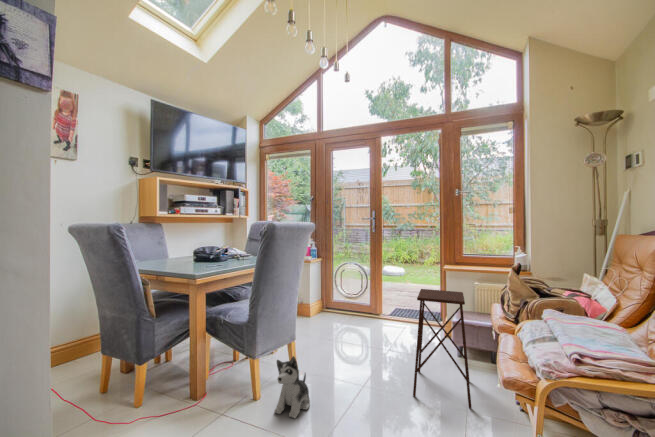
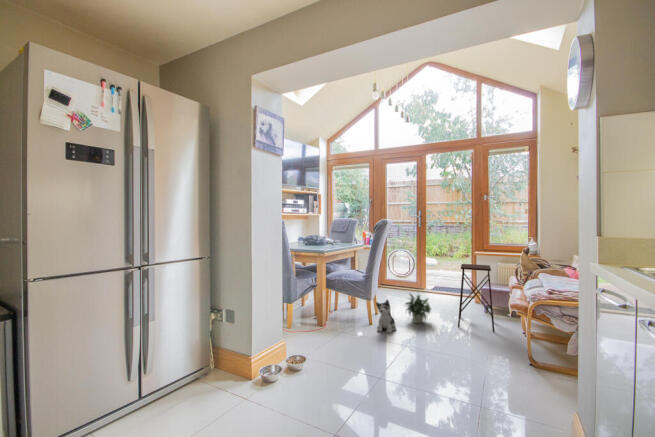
potted plant: none [329,334,374,387] -> present [406,294,431,323]

